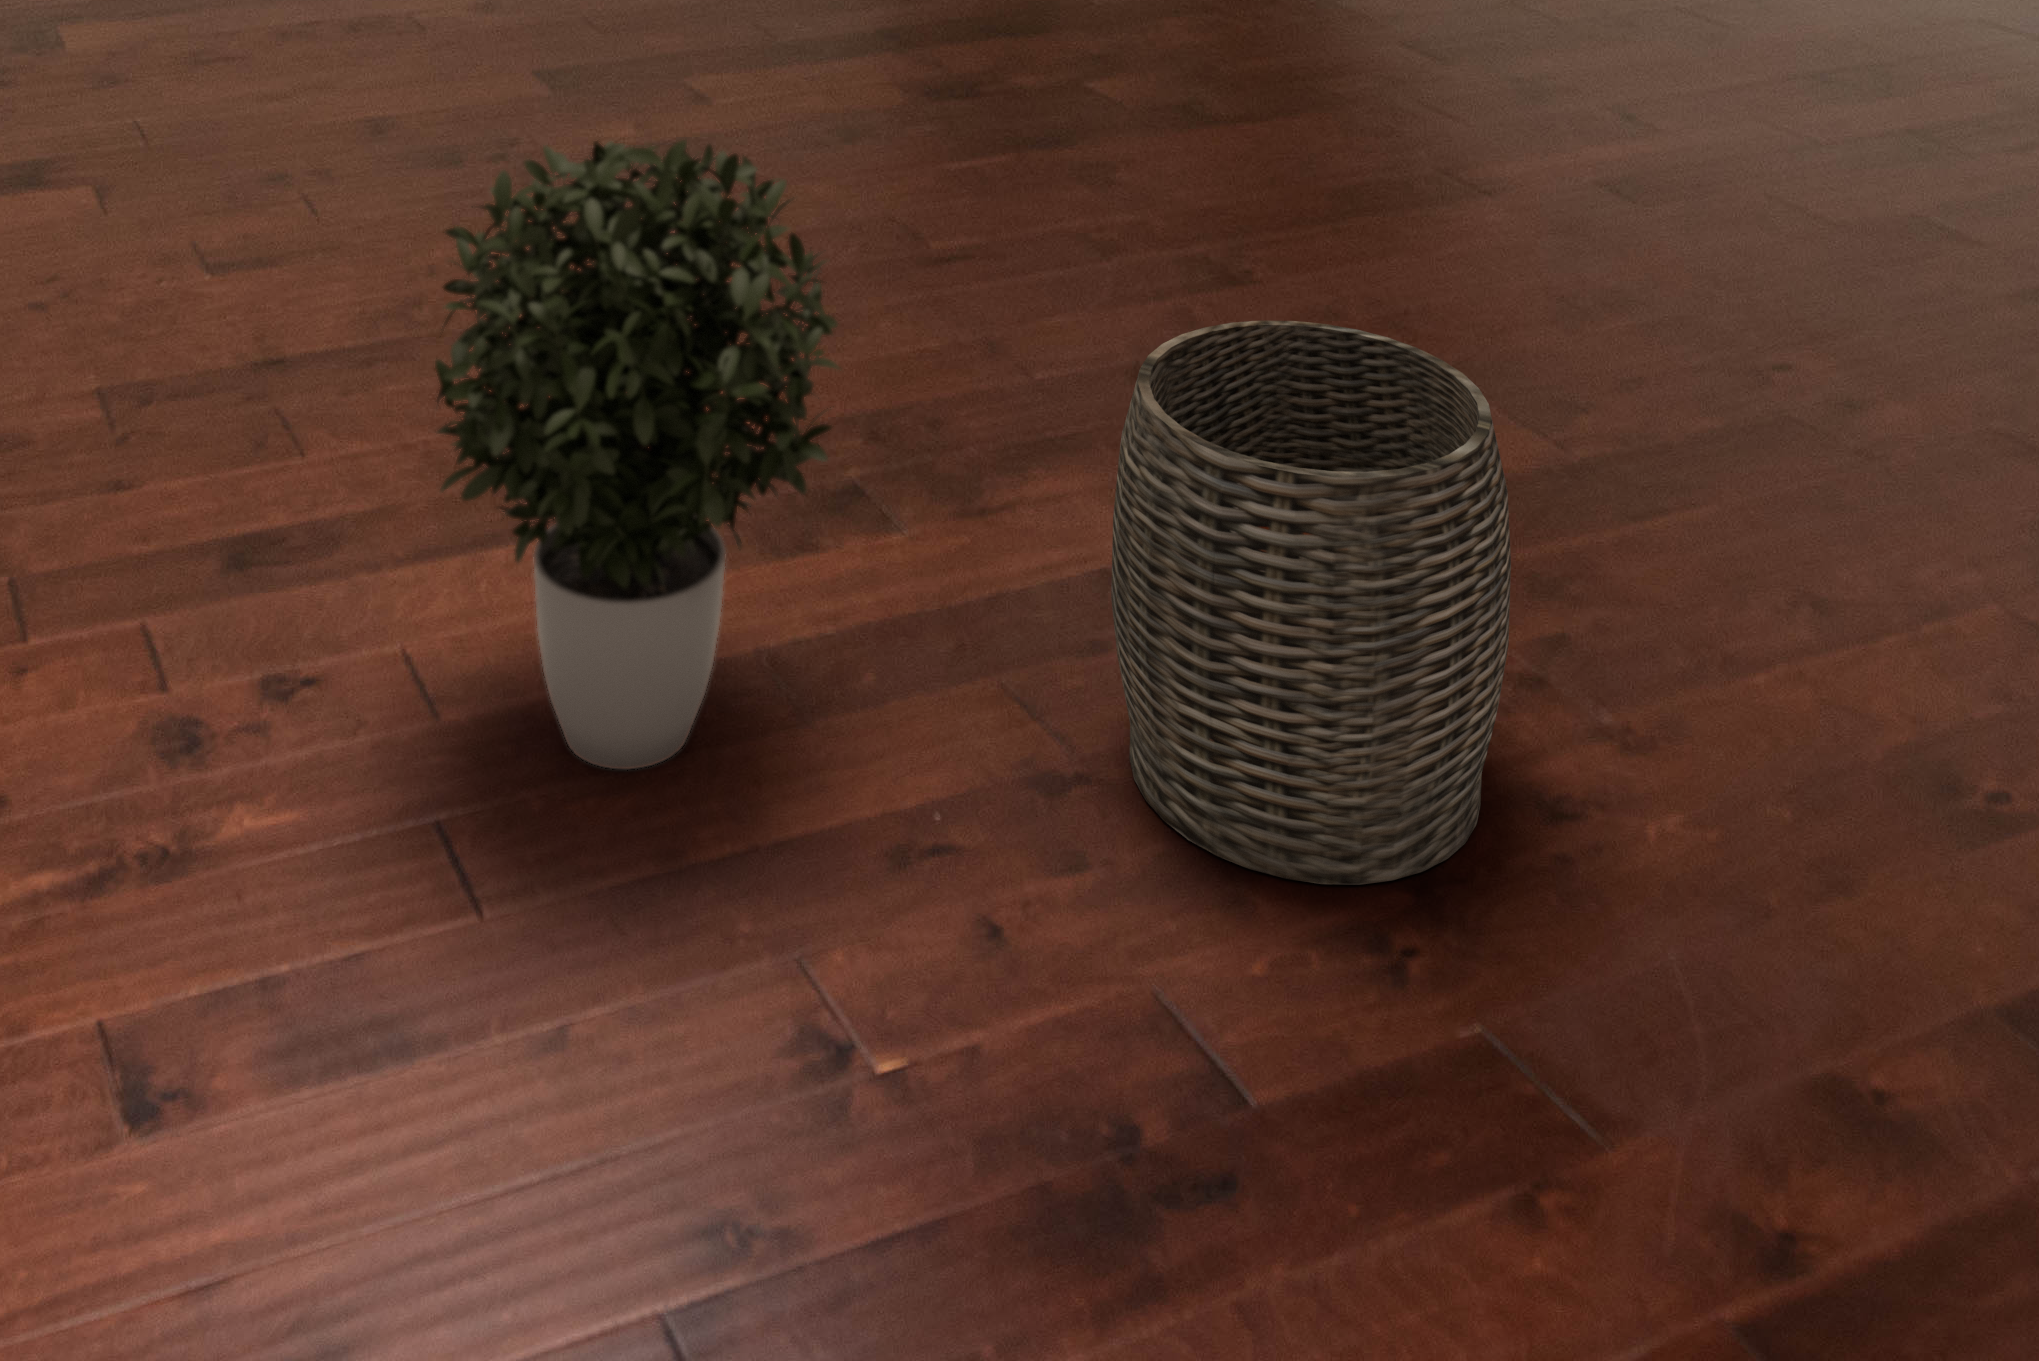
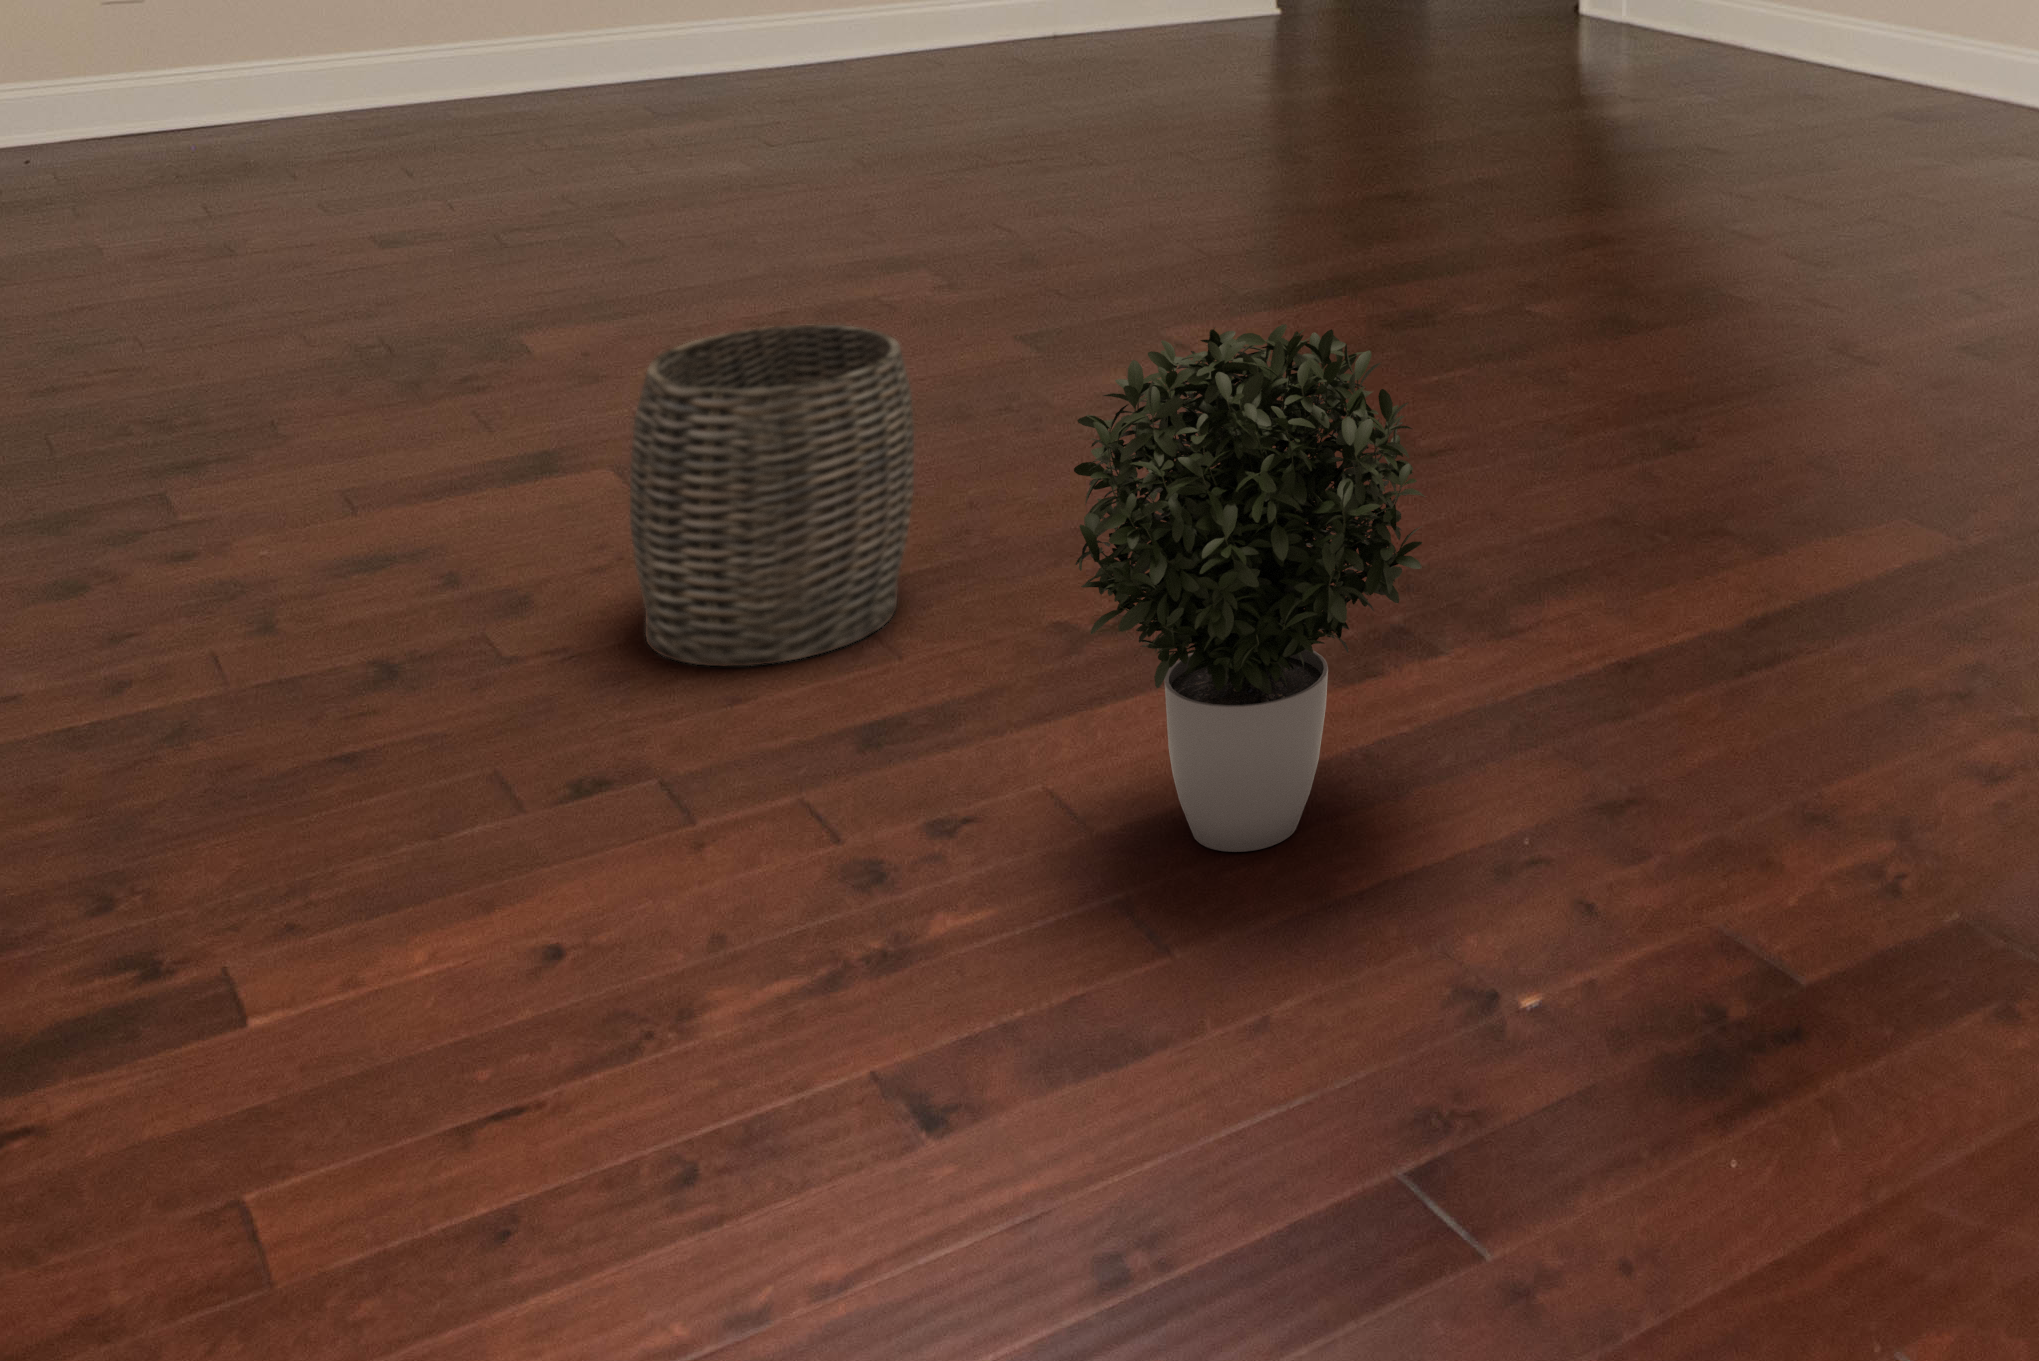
woven basket: present [1111,320,1511,885] -> present [630,325,914,666]

